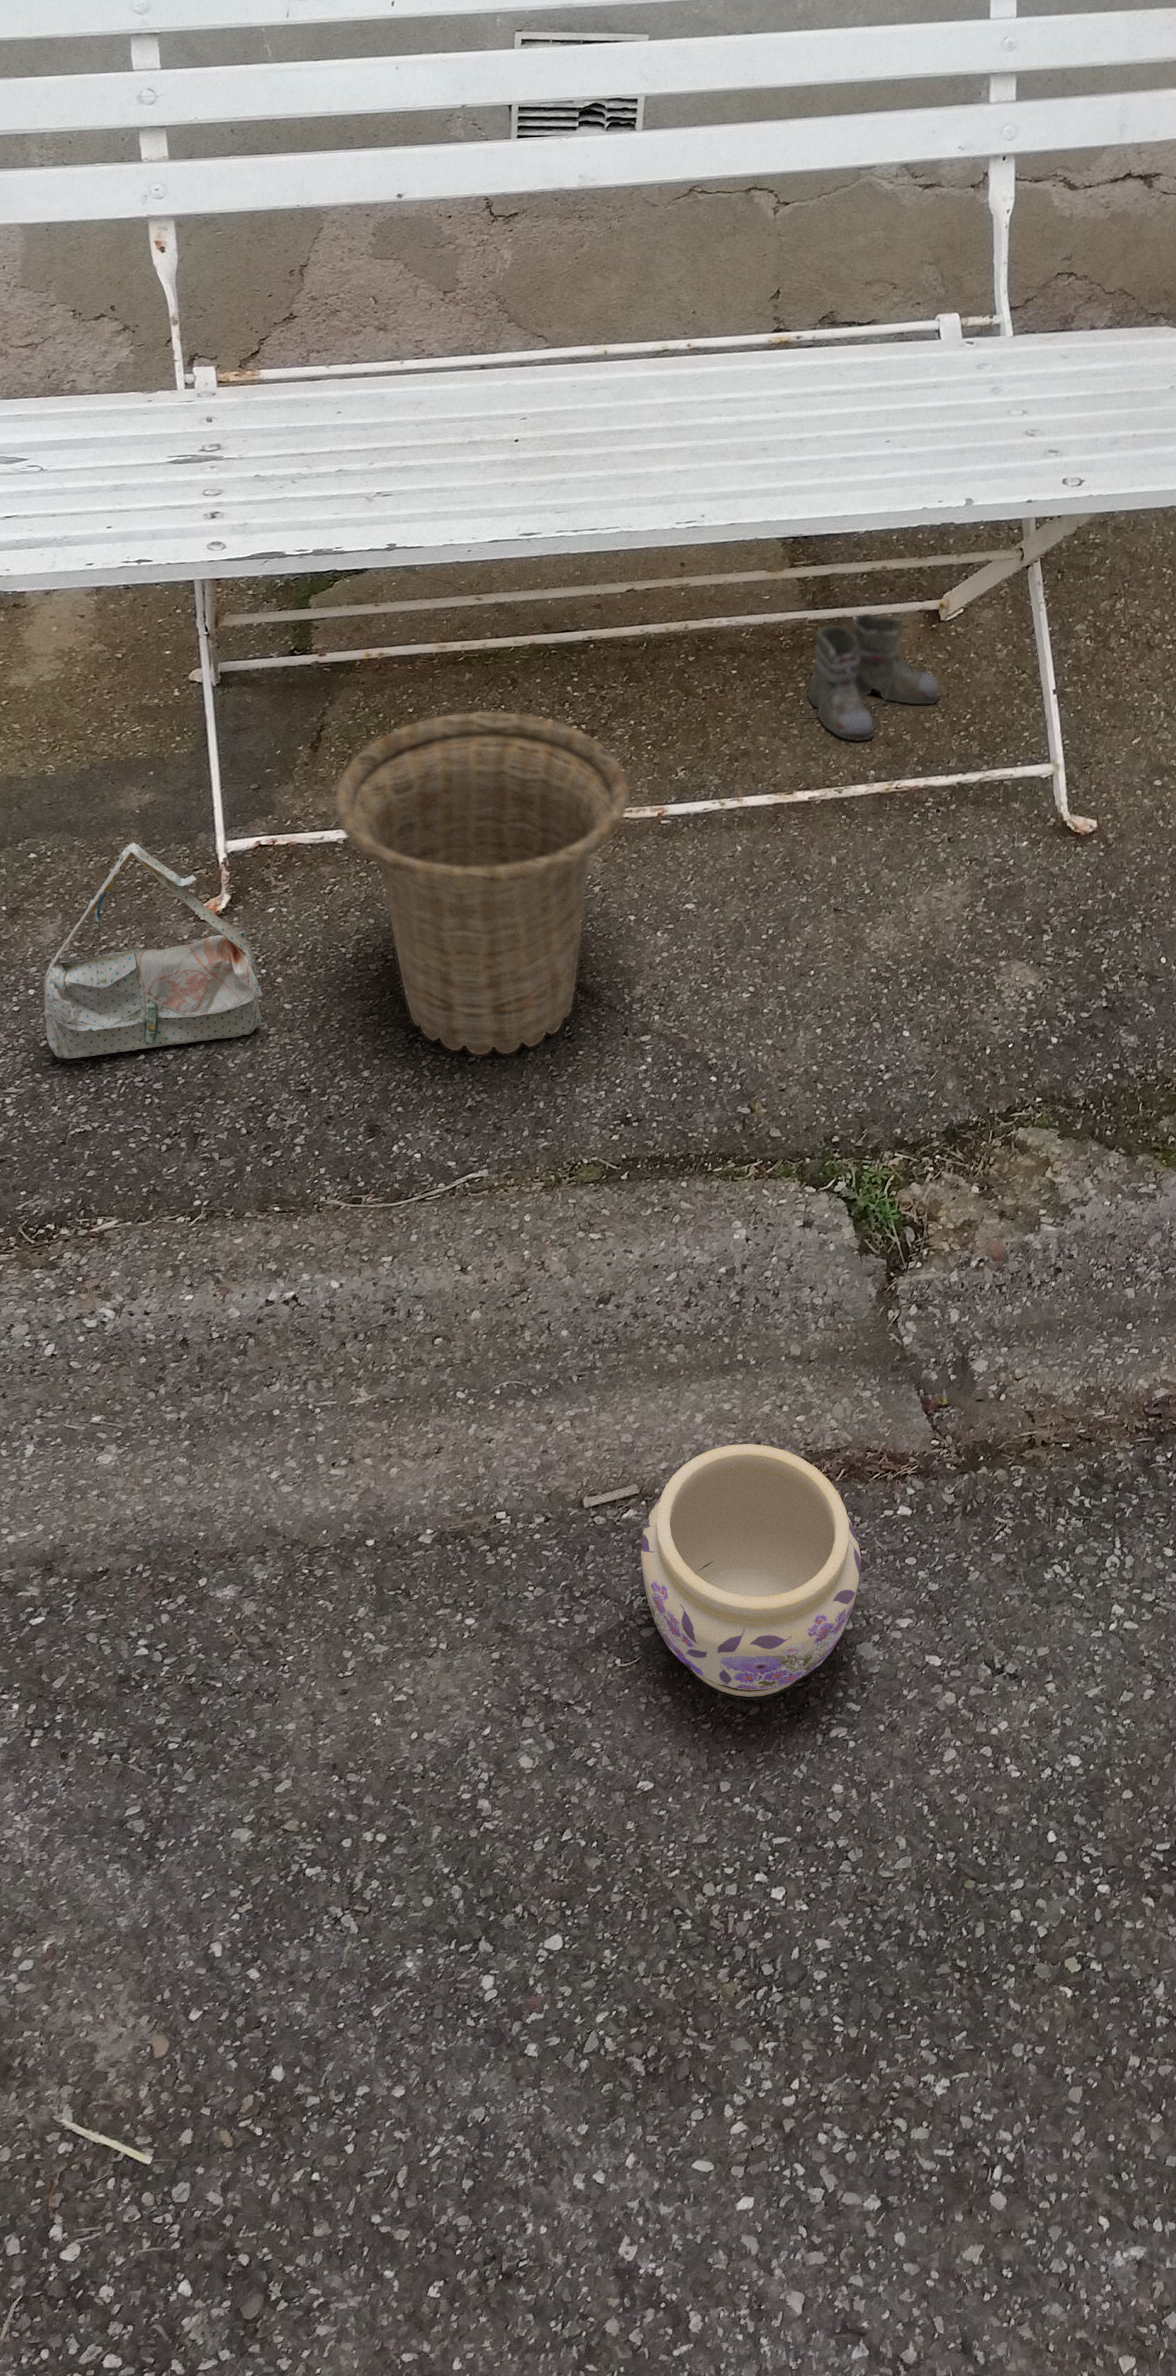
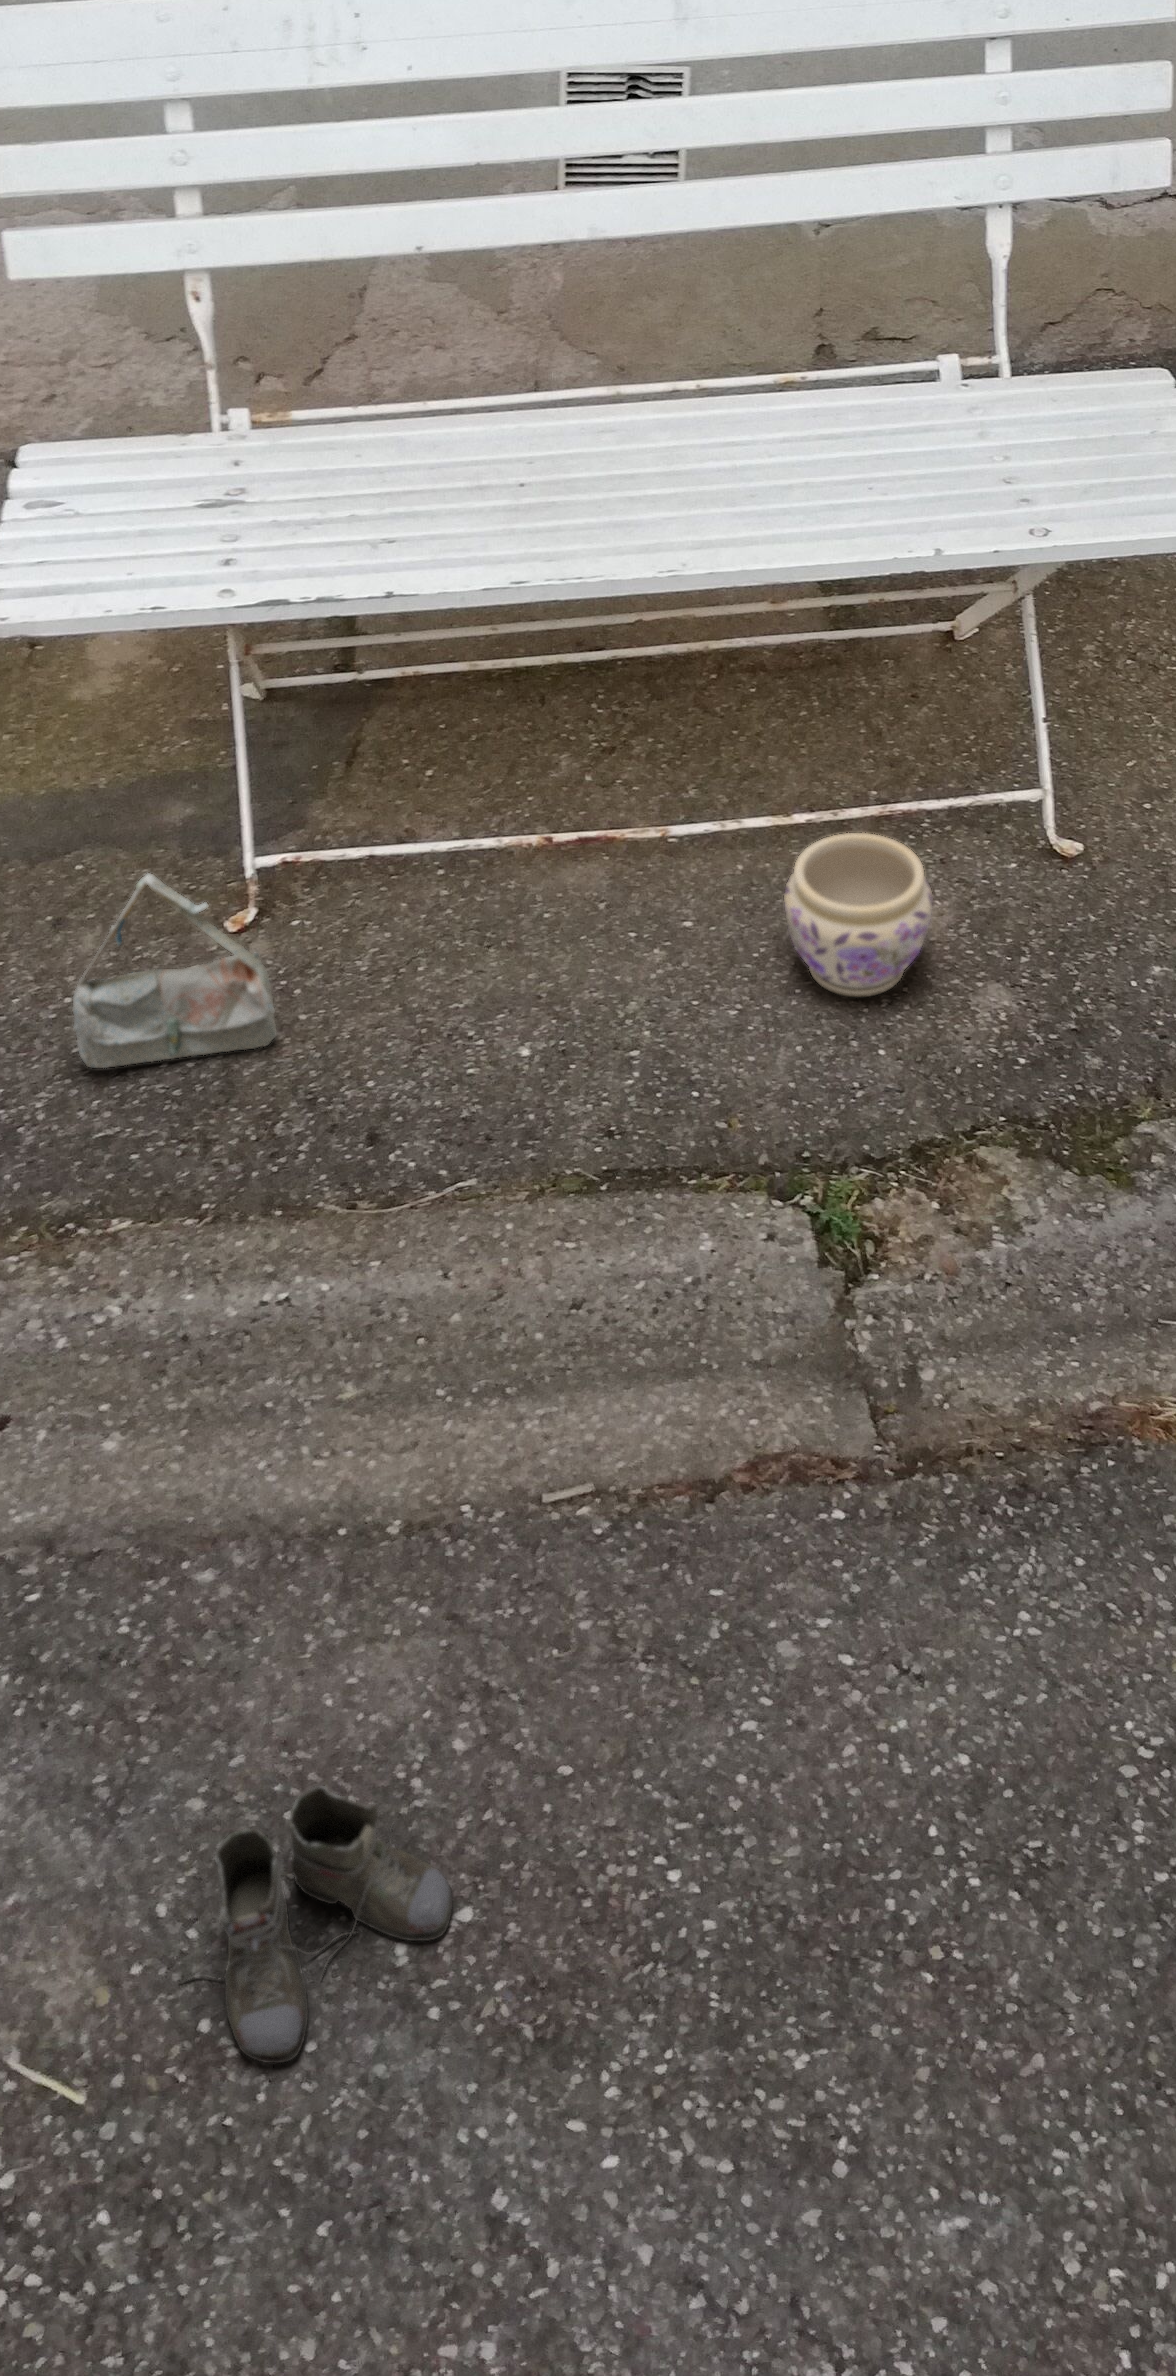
boots: present [794,614,939,740] -> present [186,1786,452,2063]
basket: present [335,712,628,1055] -> none [334,746,609,1069]
planter: present [641,1444,861,1700] -> present [784,833,933,997]

